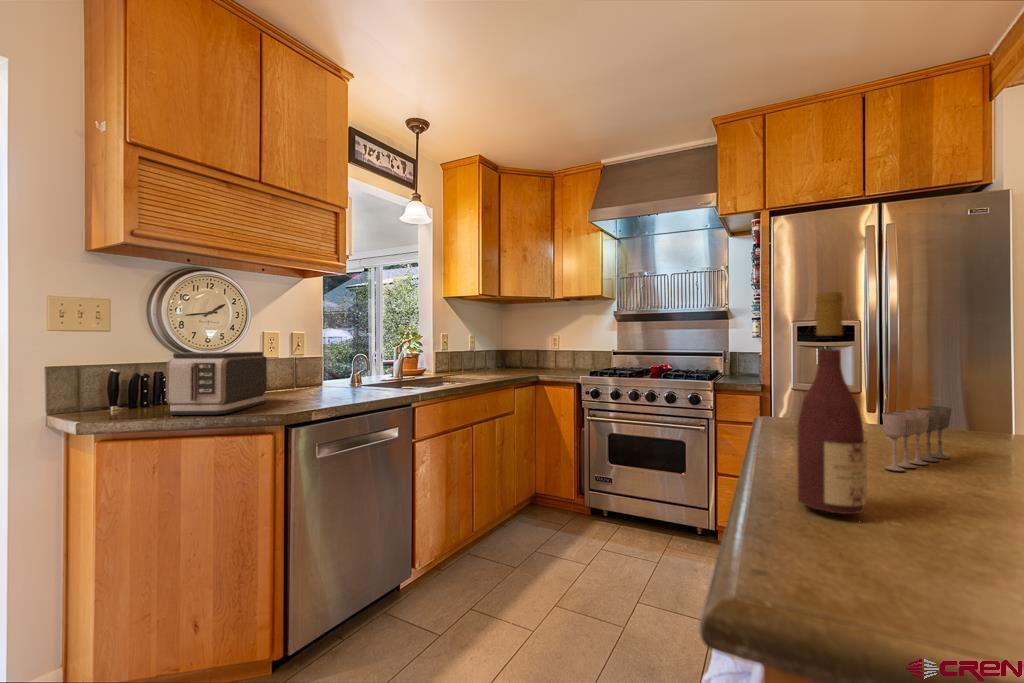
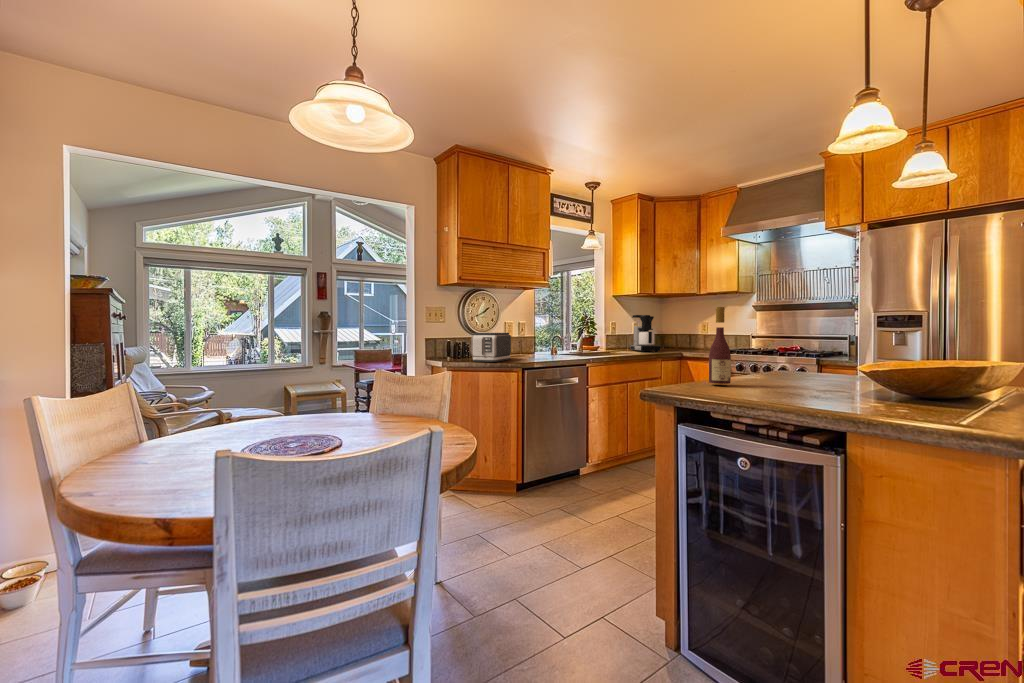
coffee maker: none [467,324,511,377] -> present [630,315,660,352]
wine glass: present [882,406,951,471] -> none [782,357,836,382]

